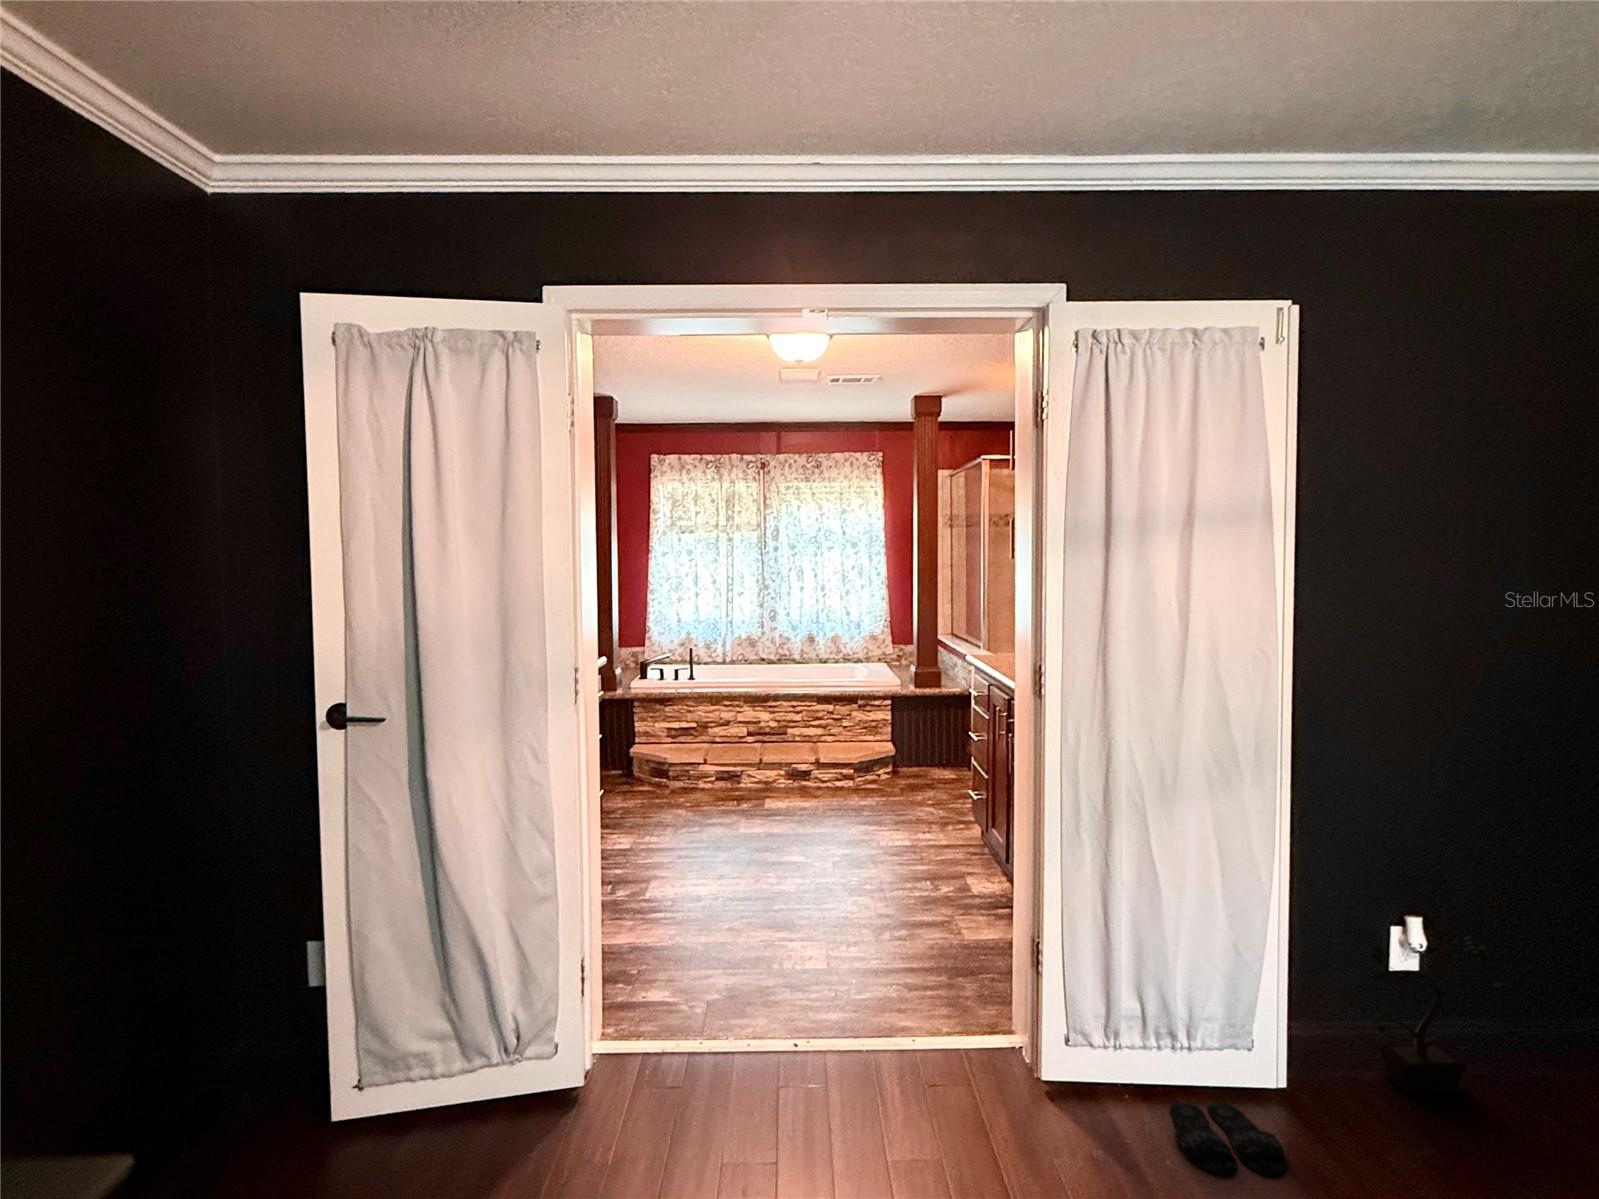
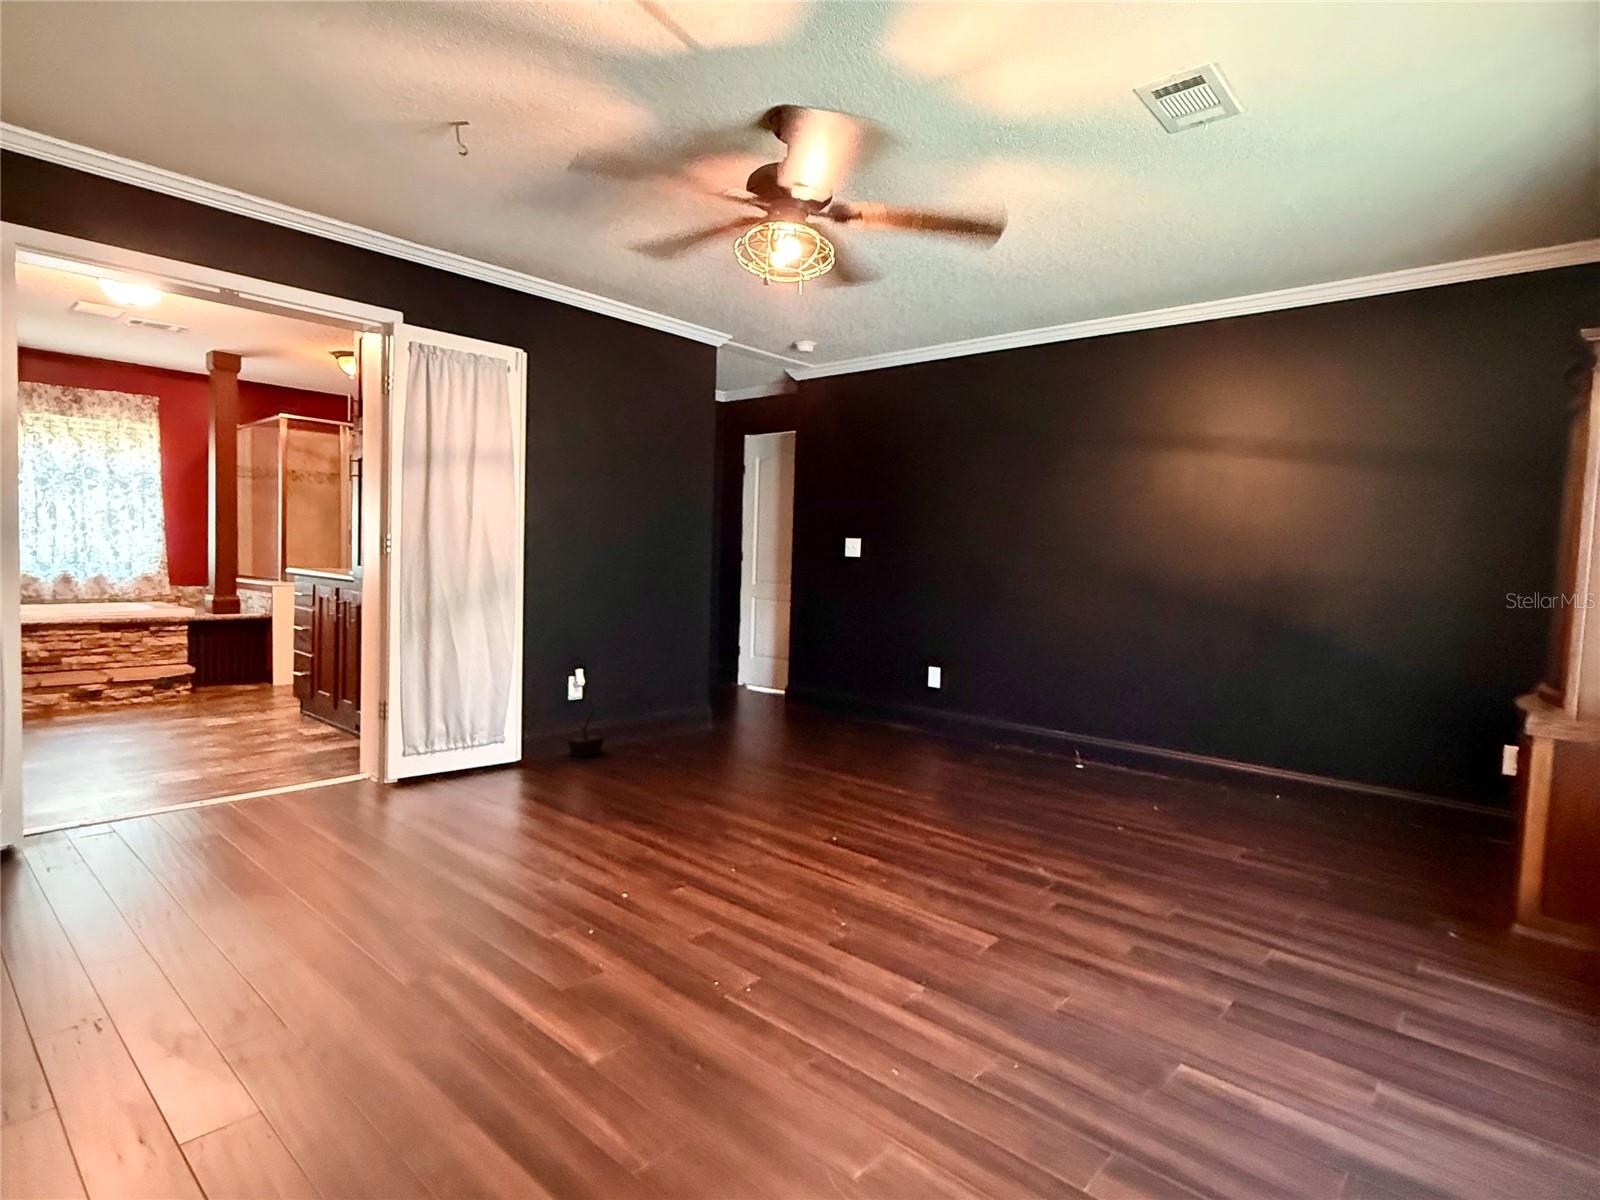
slippers: present [1170,1102,1286,1176] -> none [465,773,525,790]

